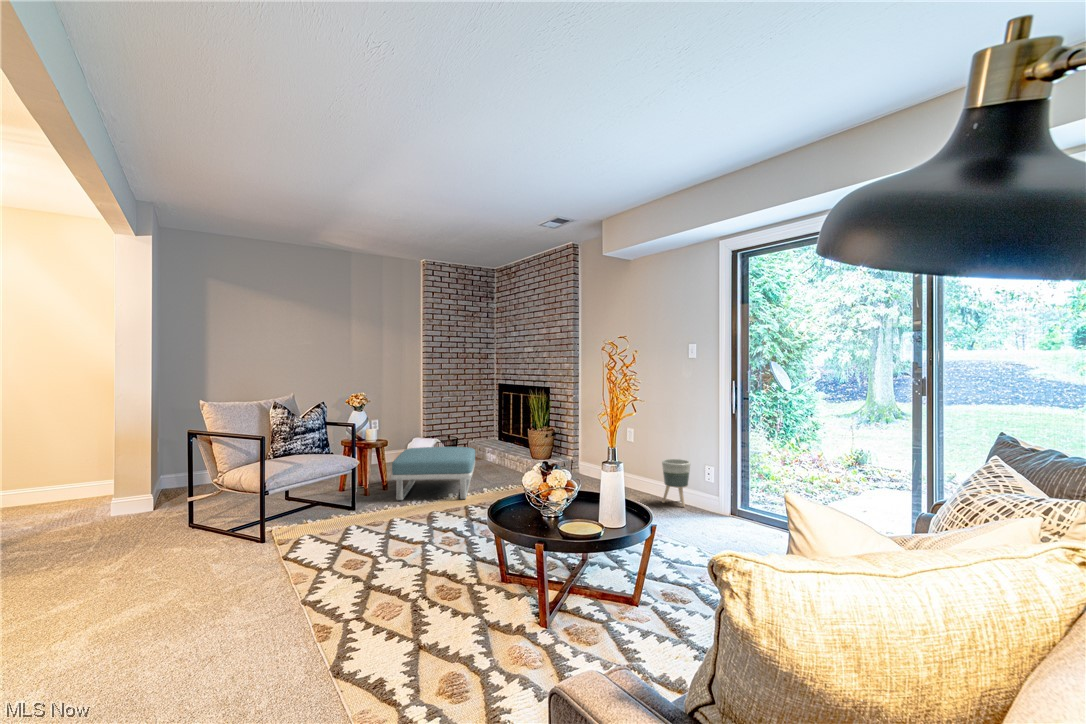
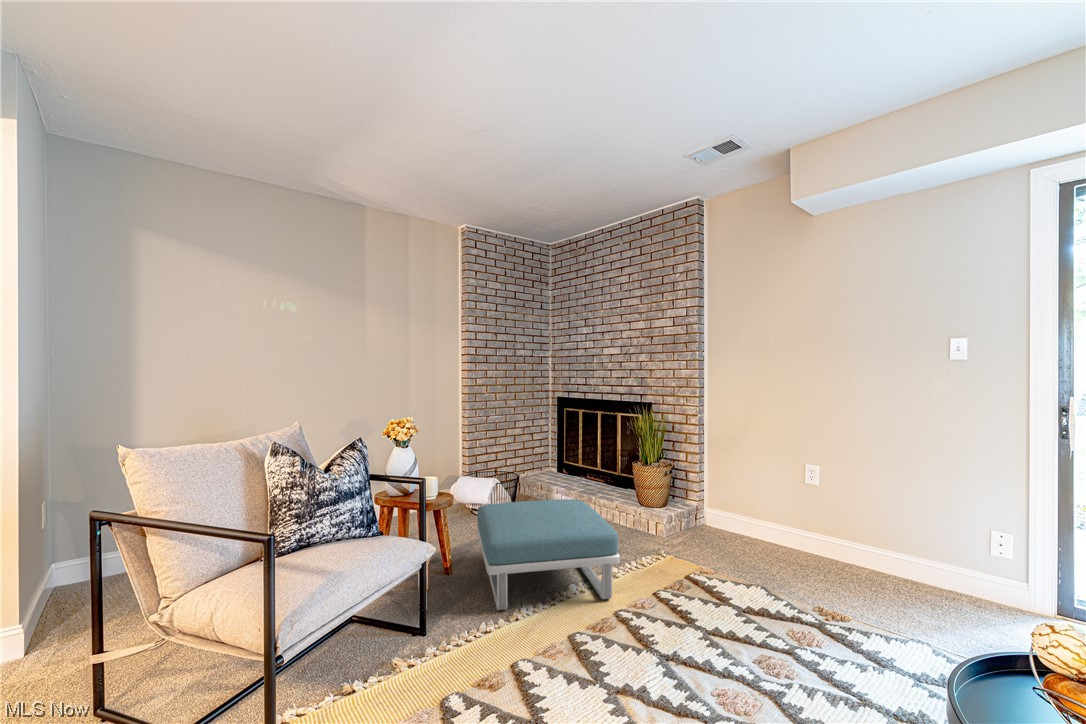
planter: present [662,459,690,507] -> none [916,518,972,599]

